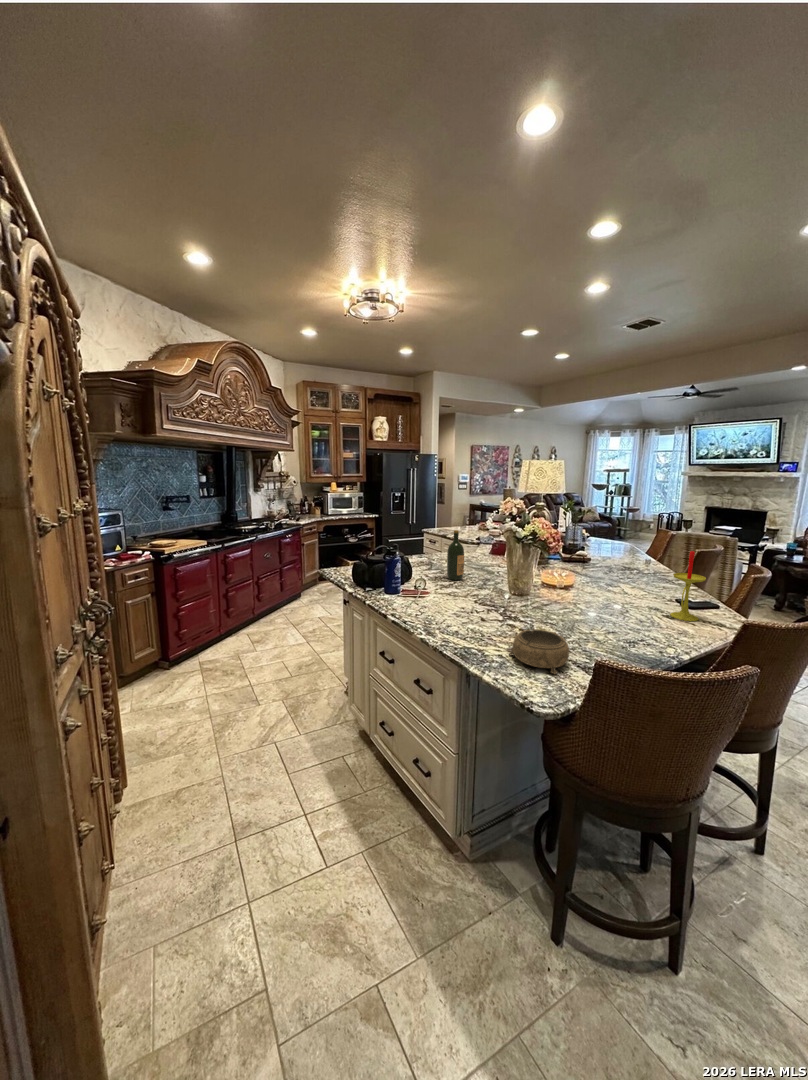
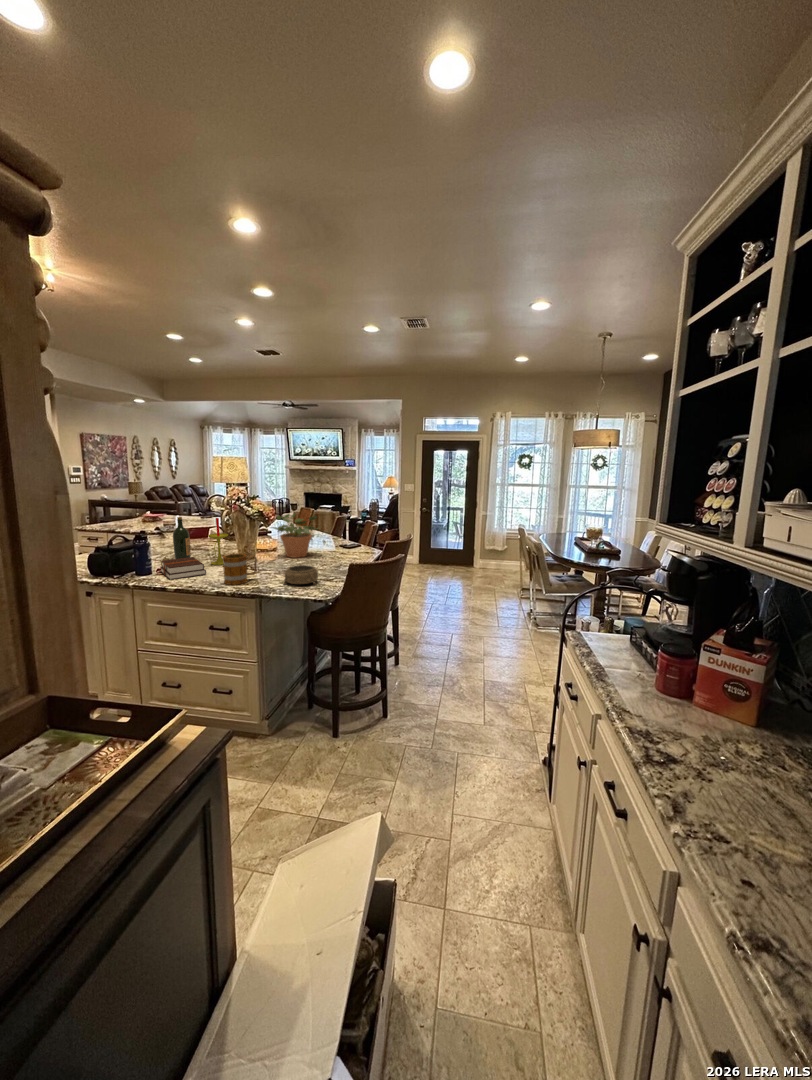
potted plant: none [558,540,640,610] -> present [274,514,318,558]
candle: present [670,551,706,621] -> present [208,518,228,565]
hardback book: none [406,578,451,606] -> present [160,557,206,580]
mug: none [444,589,493,635] -> present [223,554,257,585]

